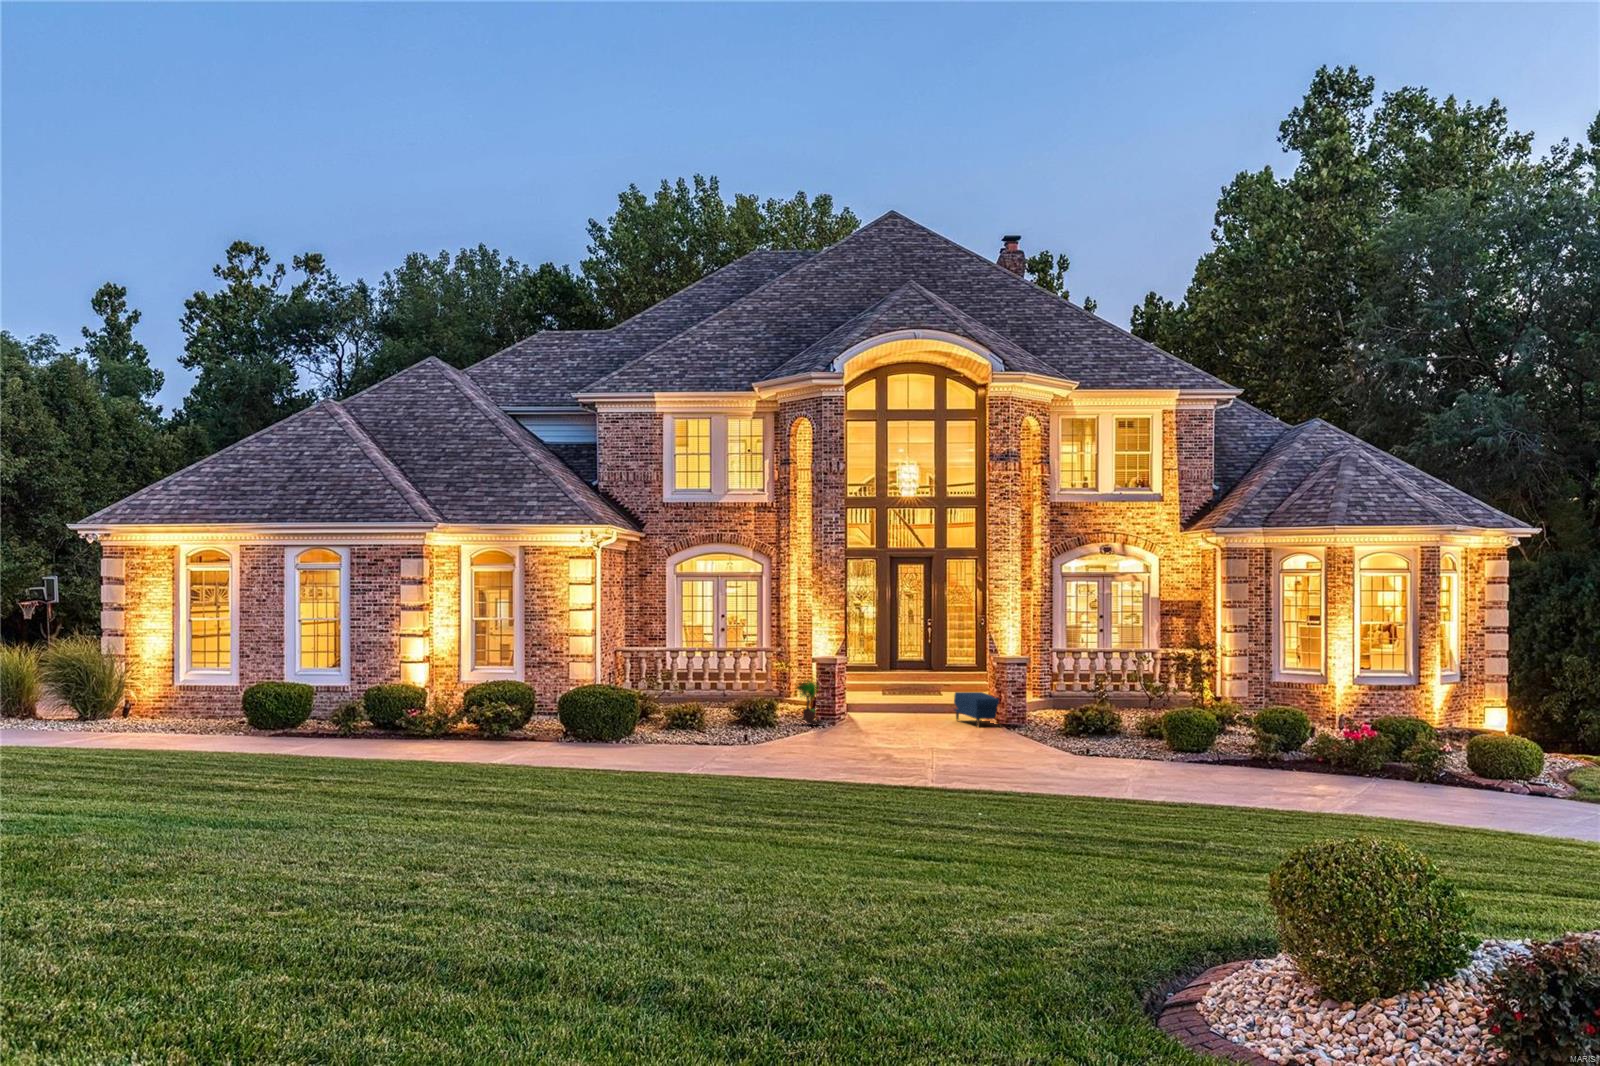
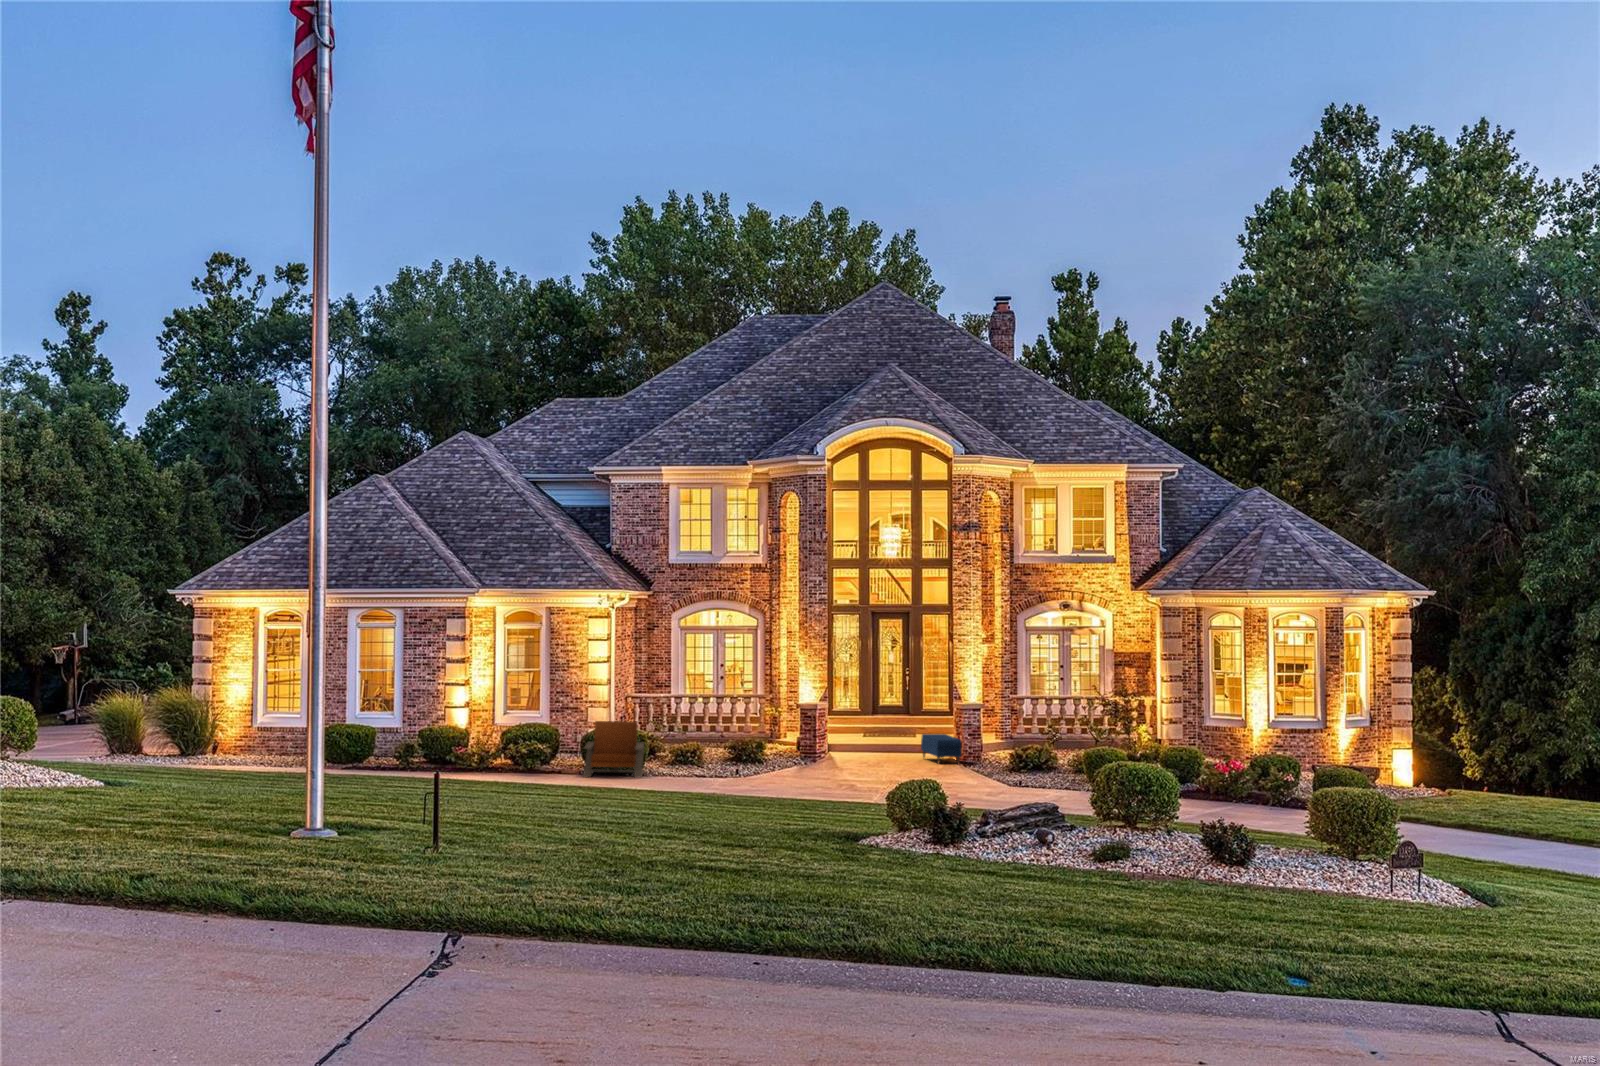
lounge chair: none [560,677,635,747] -> present [583,721,644,777]
potted tree: present [796,680,822,725] -> none [780,719,808,762]

